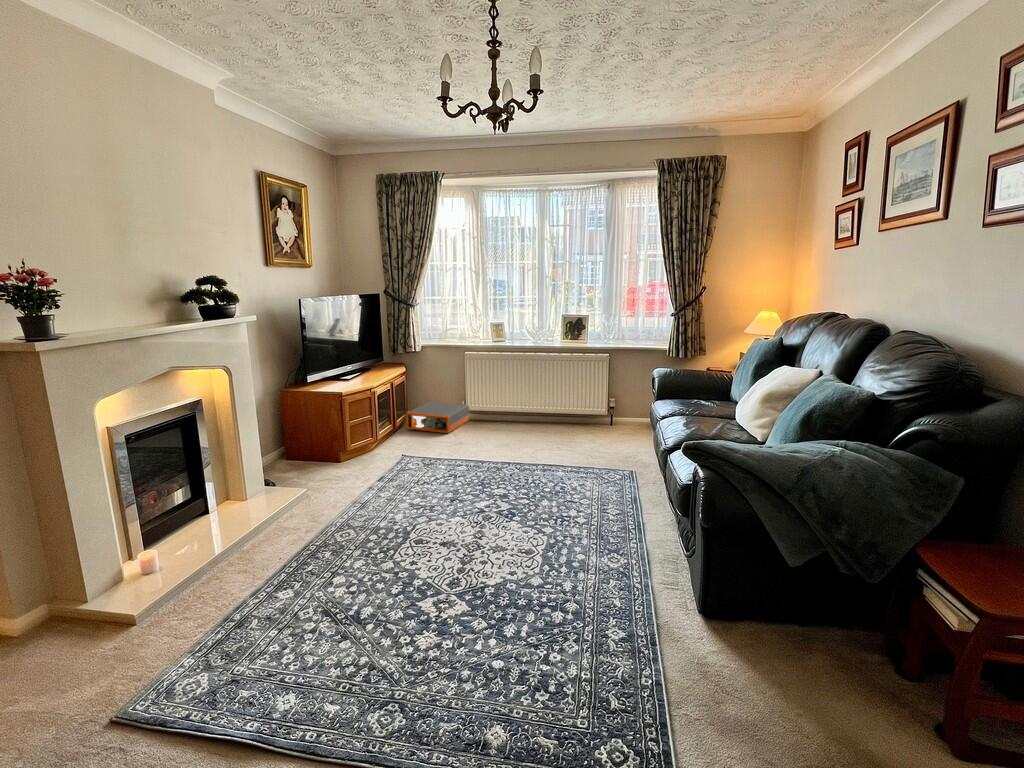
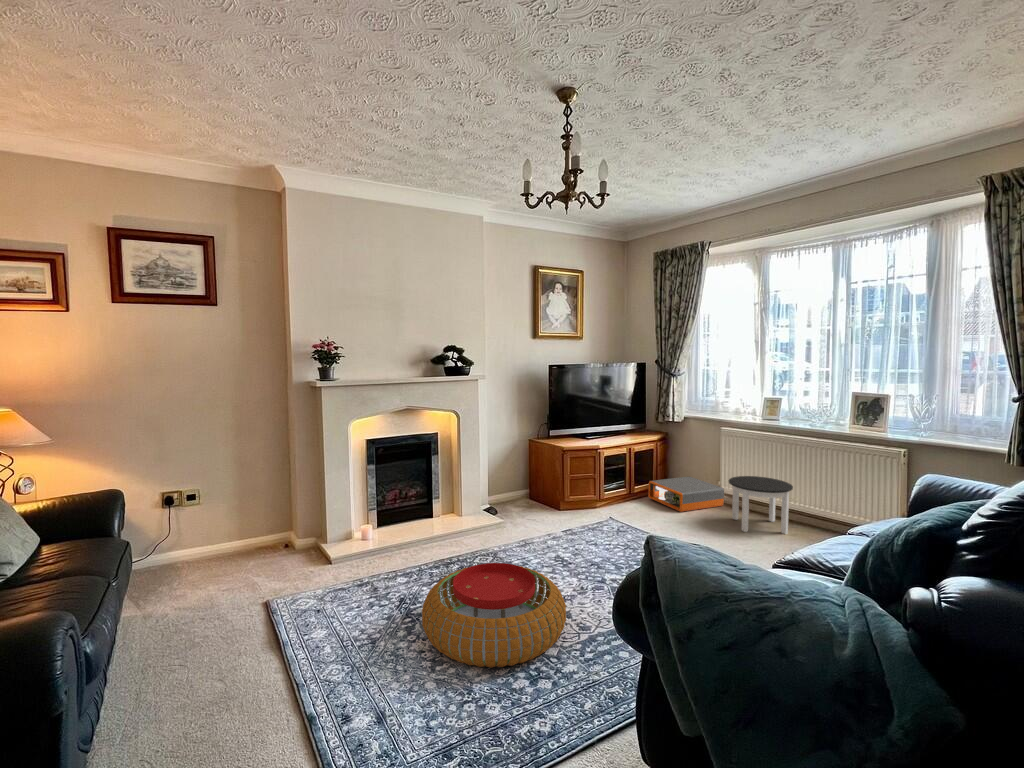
round table: none [488,388,536,435] -> present [729,476,793,534]
pouf: none [392,509,542,615] -> present [422,563,566,668]

